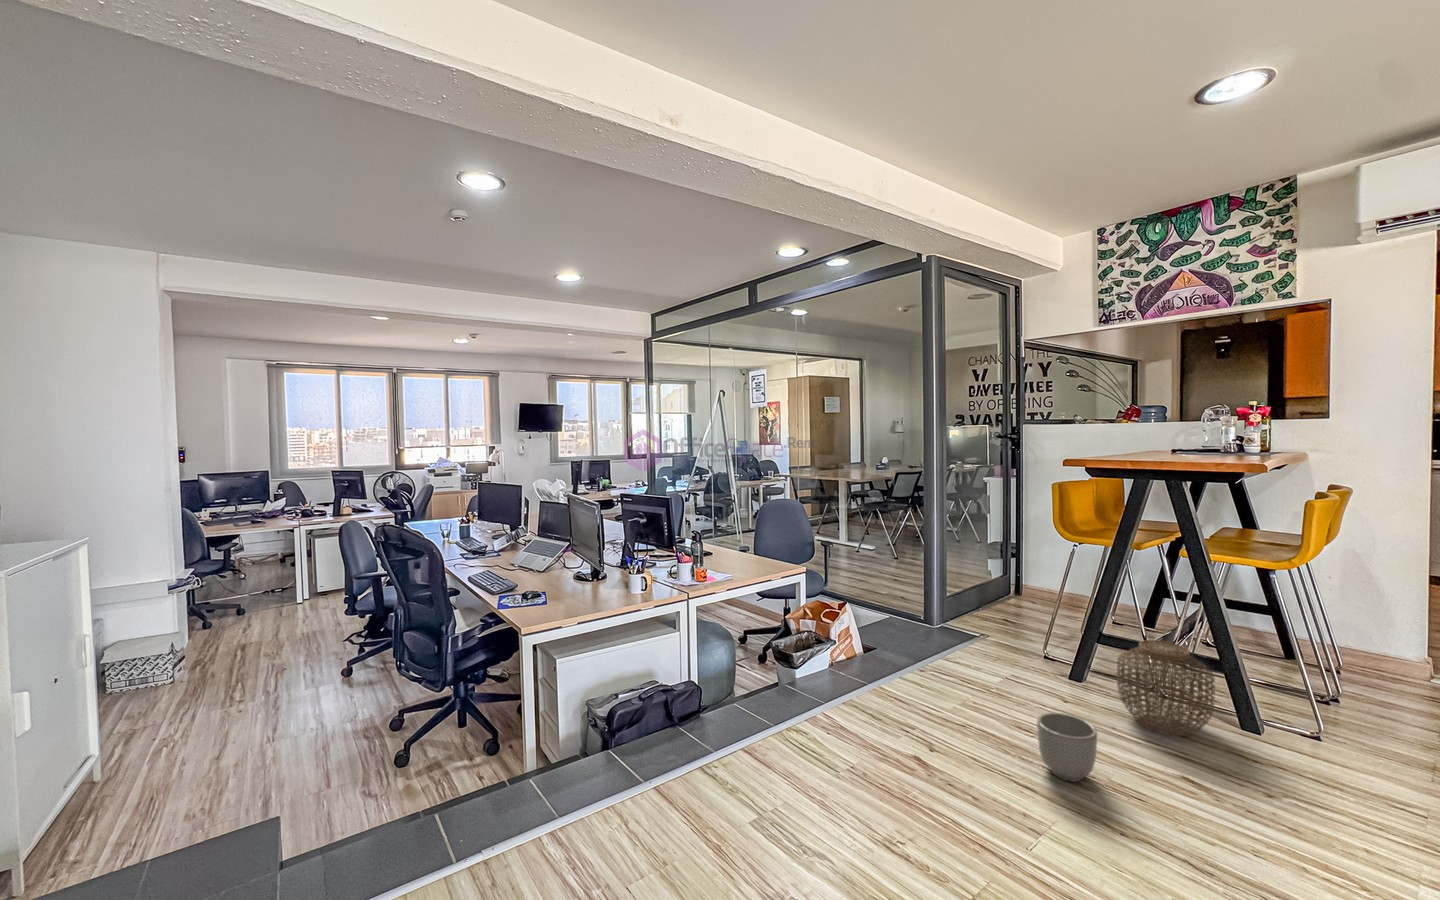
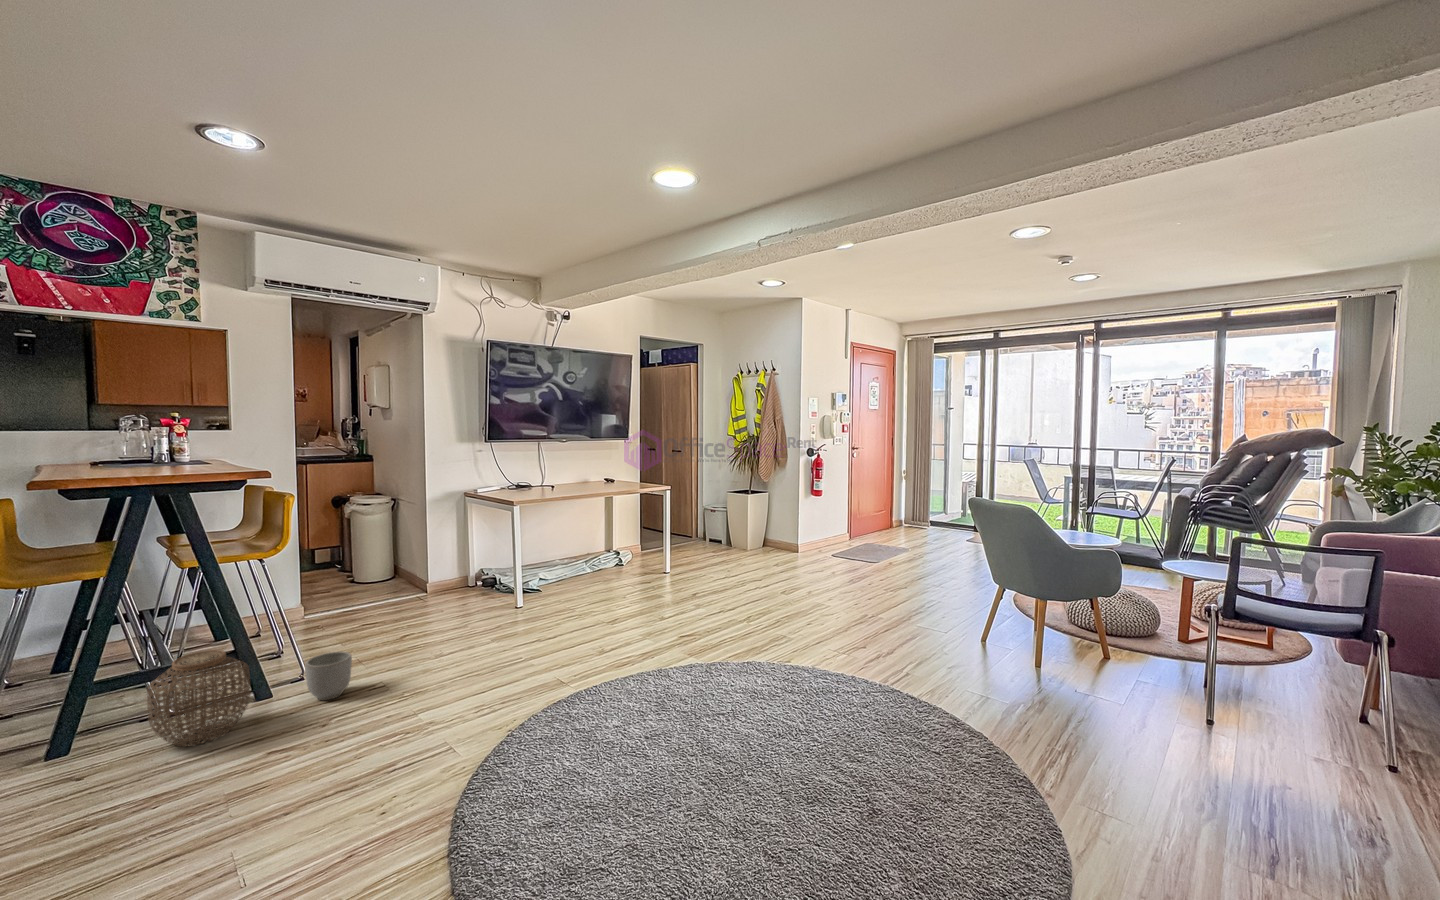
planter: present [1037,713,1097,782] -> present [305,651,352,700]

